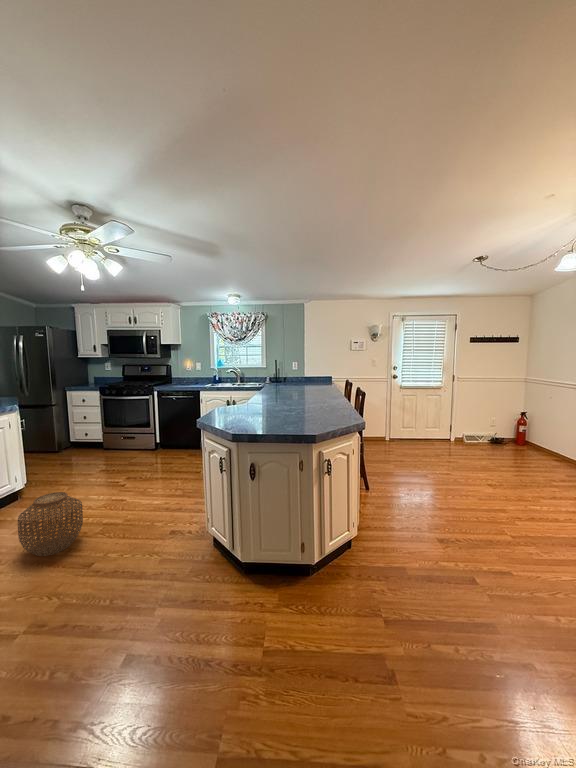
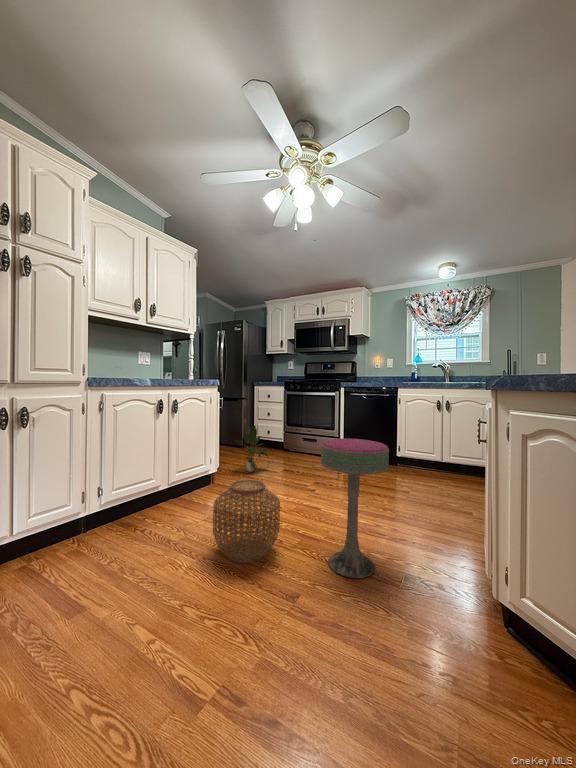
potted plant: none [43,436,84,479] -> present [237,425,269,472]
bar stool: none [112,448,162,541] -> present [321,438,389,578]

